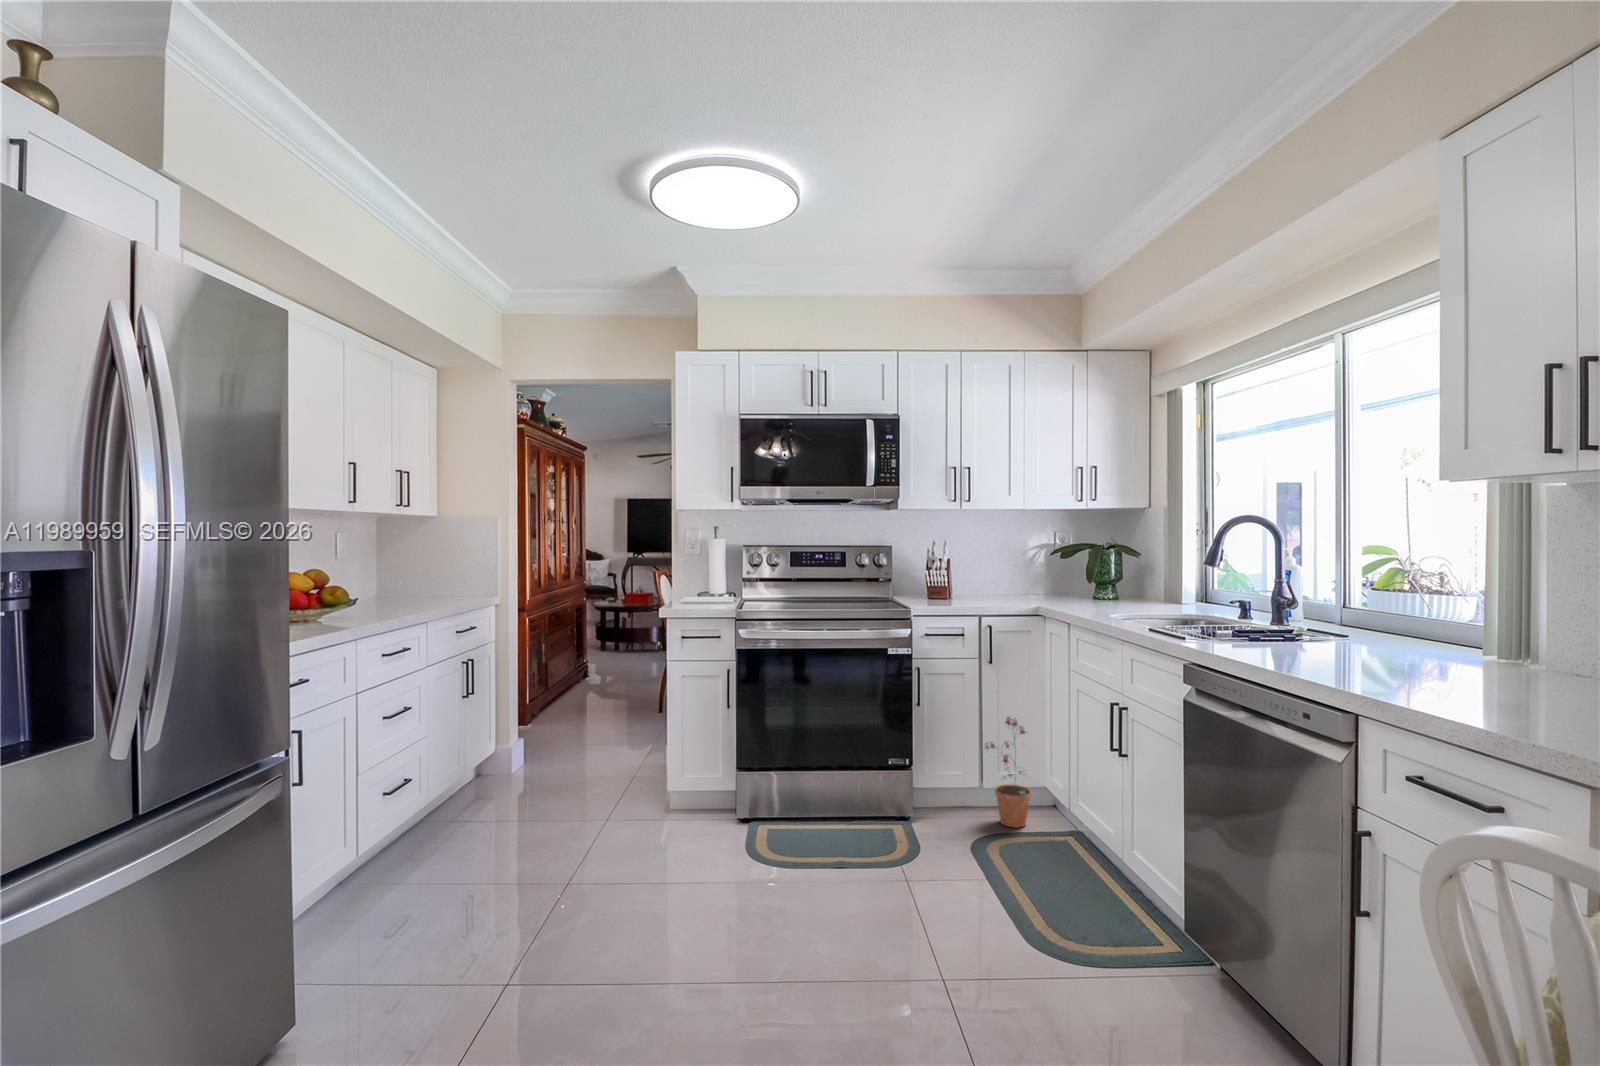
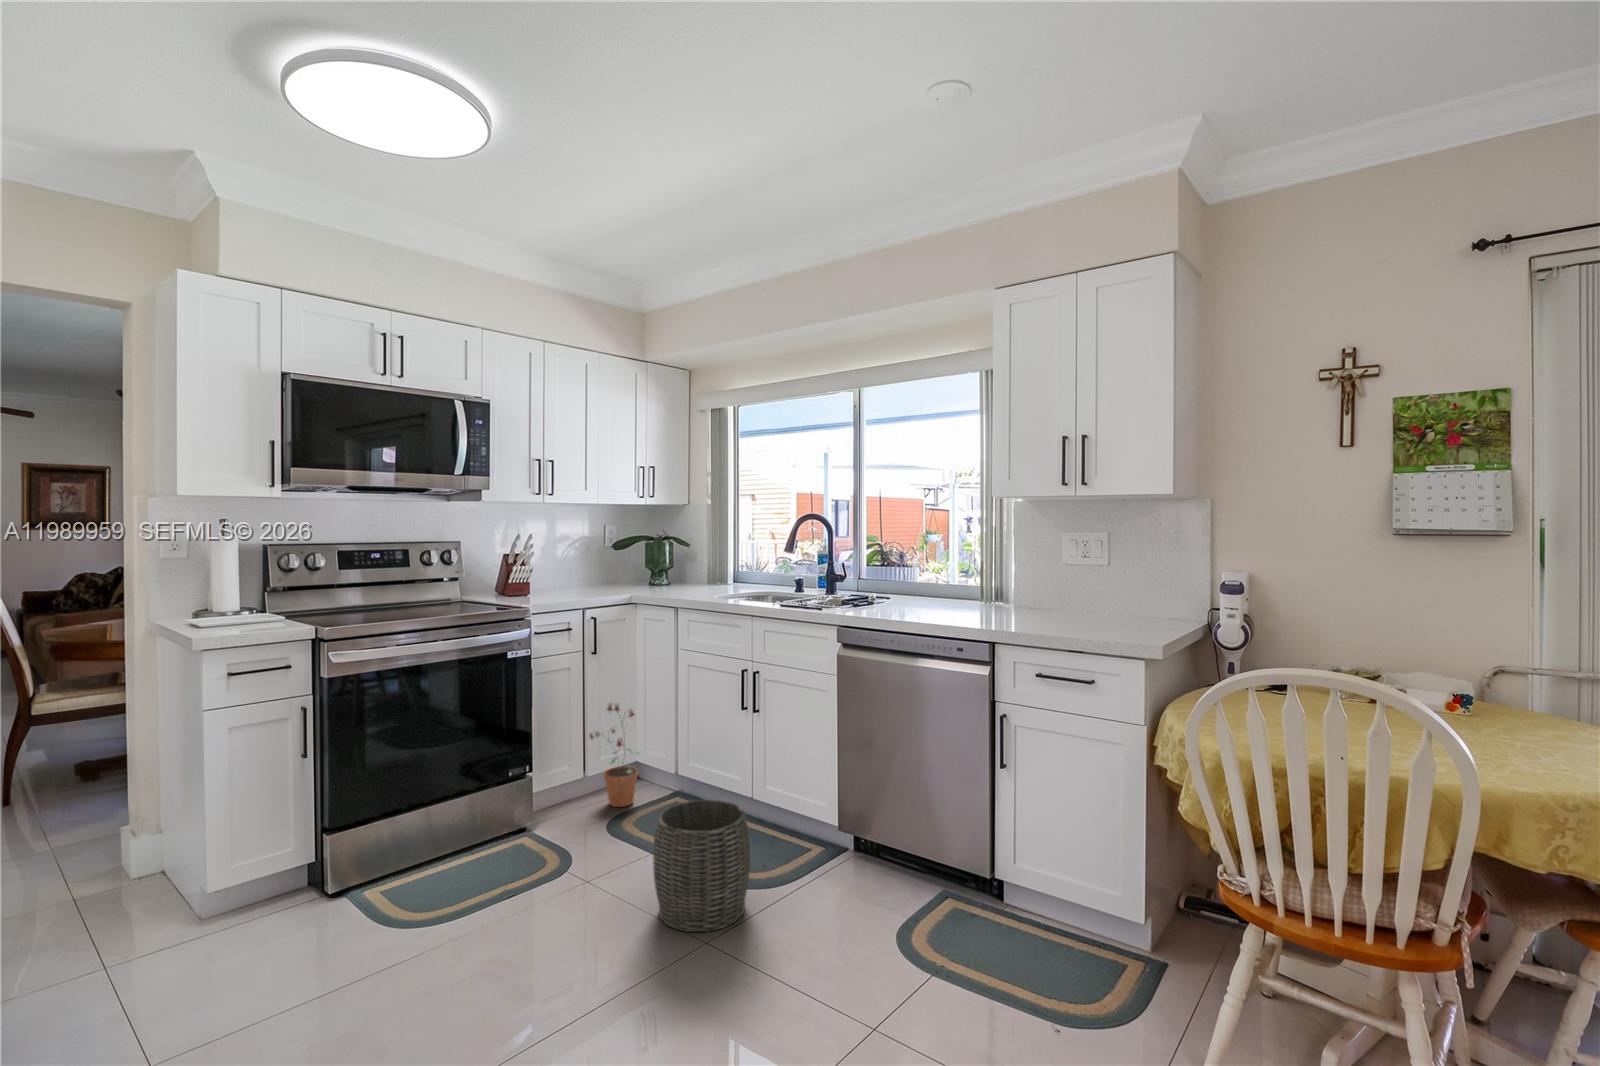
woven basket: none [923,828,1030,975] -> present [653,800,750,932]

